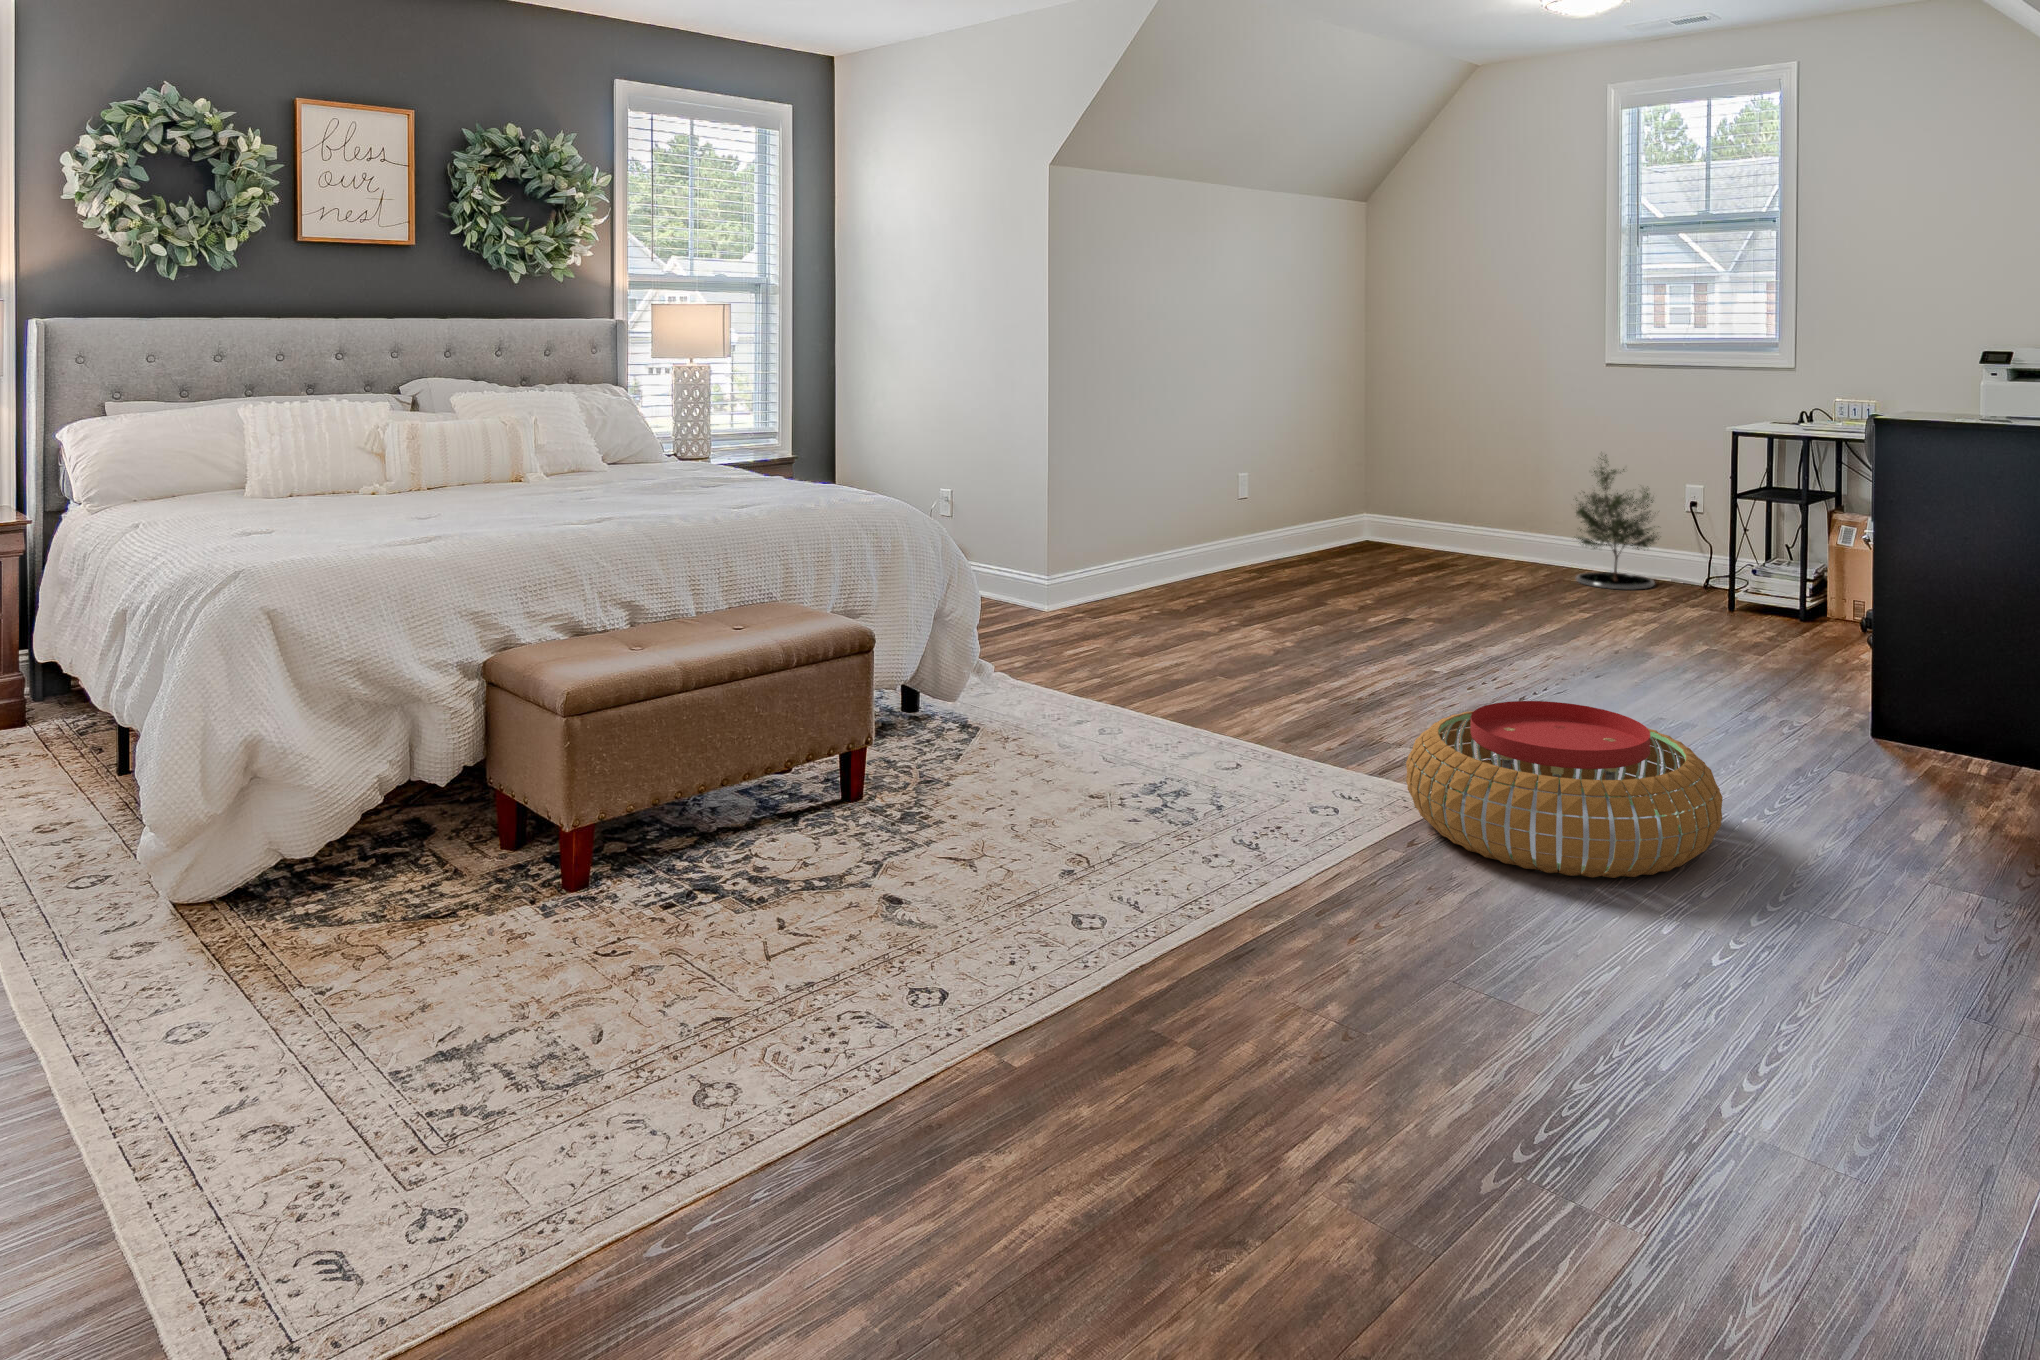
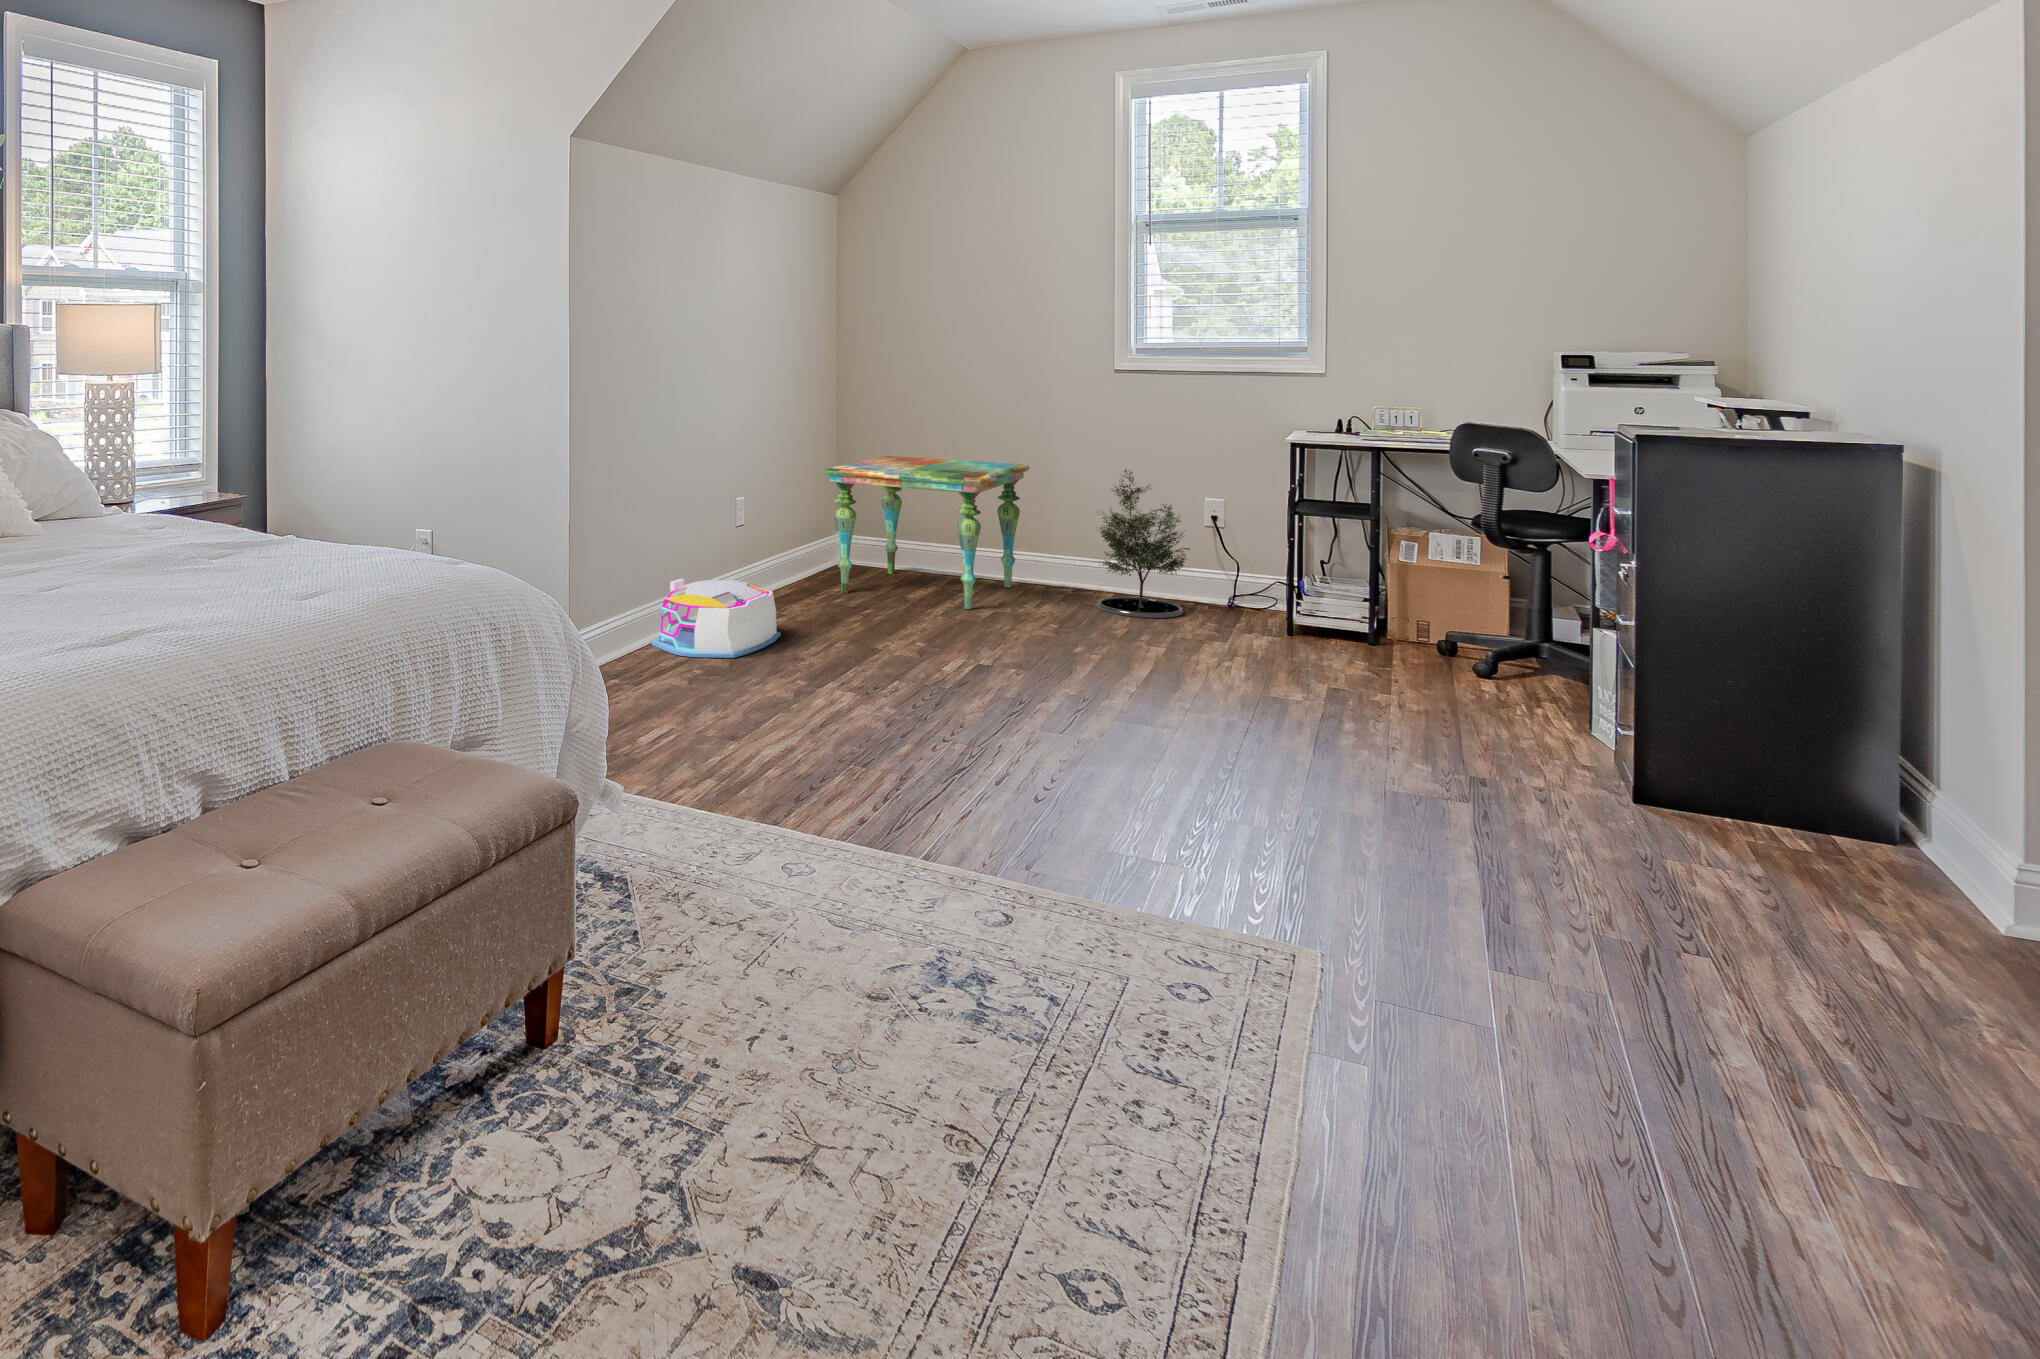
side table: none [1327,440,1530,576] -> present [823,456,1029,609]
storage bin: none [1136,538,1254,602] -> present [652,579,781,658]
pouf: present [1406,701,1723,878] -> none [1276,825,1764,1100]

